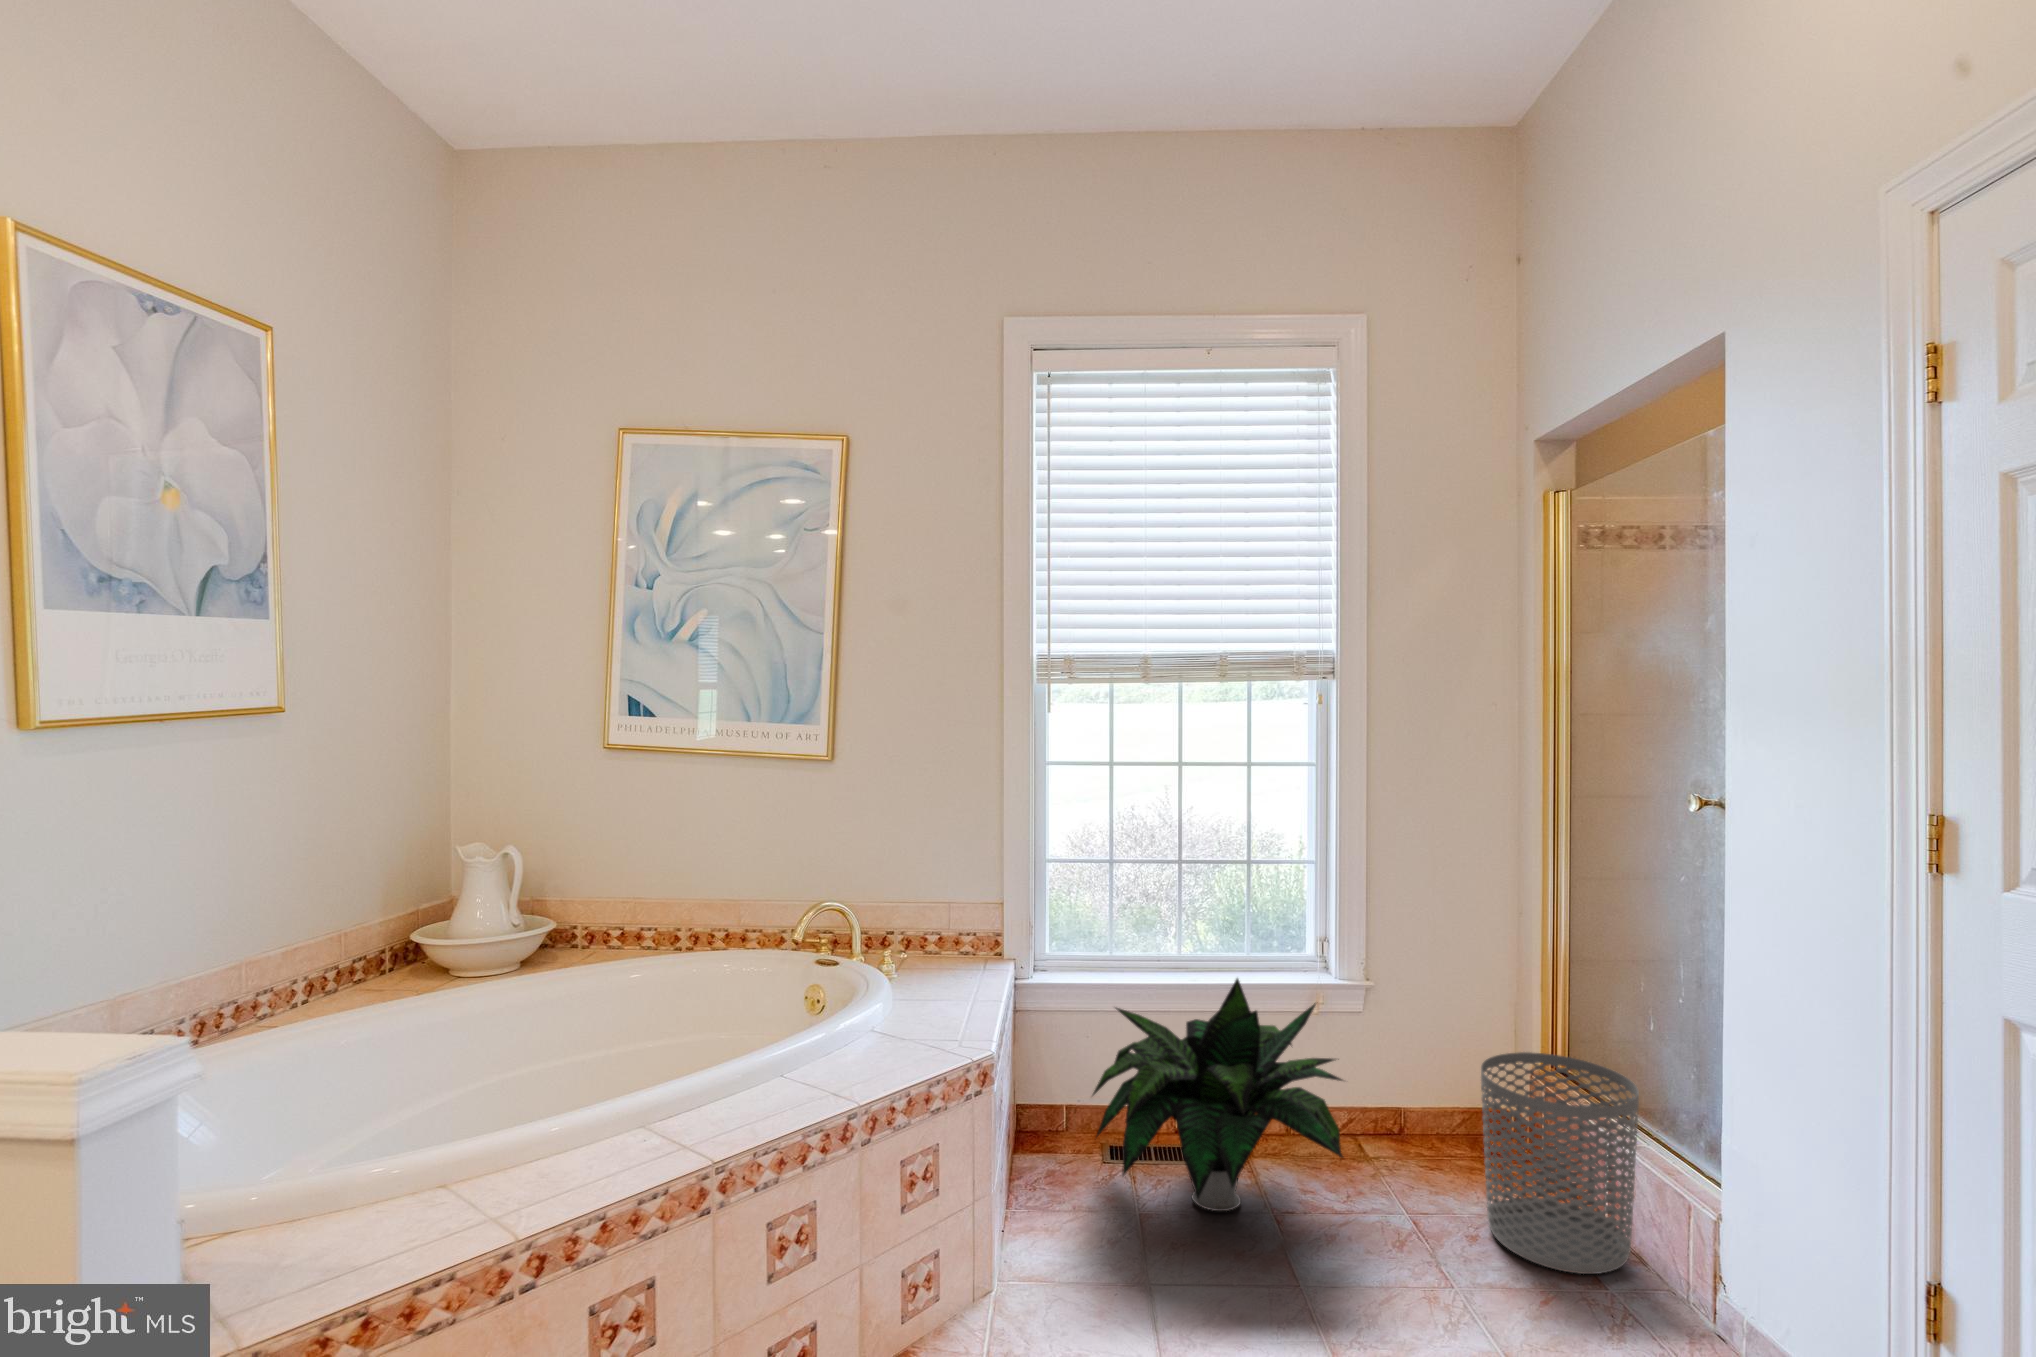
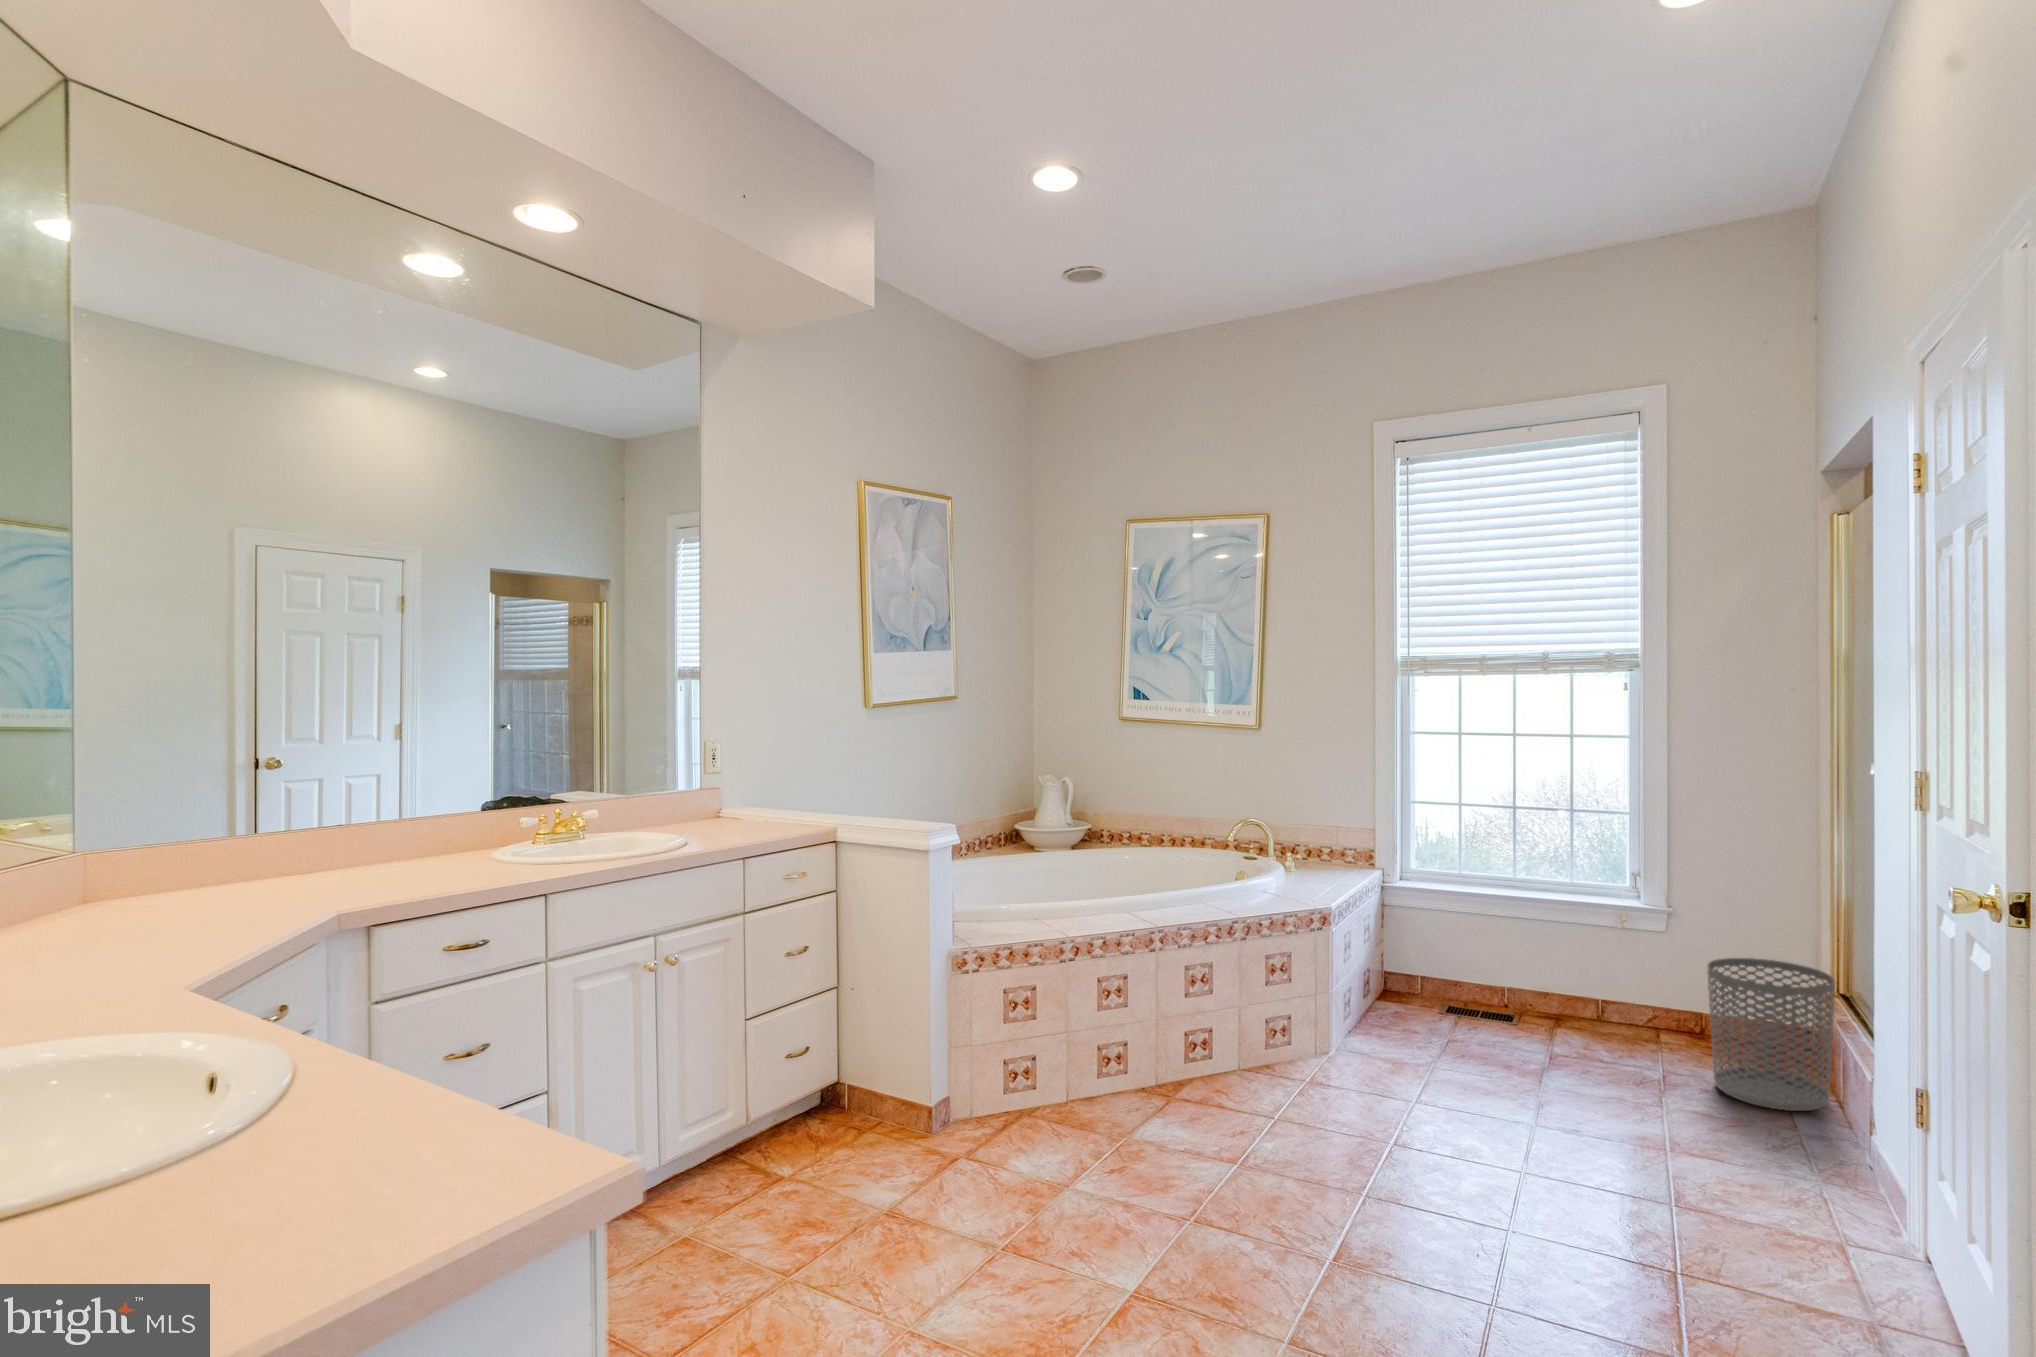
potted plant: present [1093,978,1343,1211] -> none [1417,886,1628,1044]

